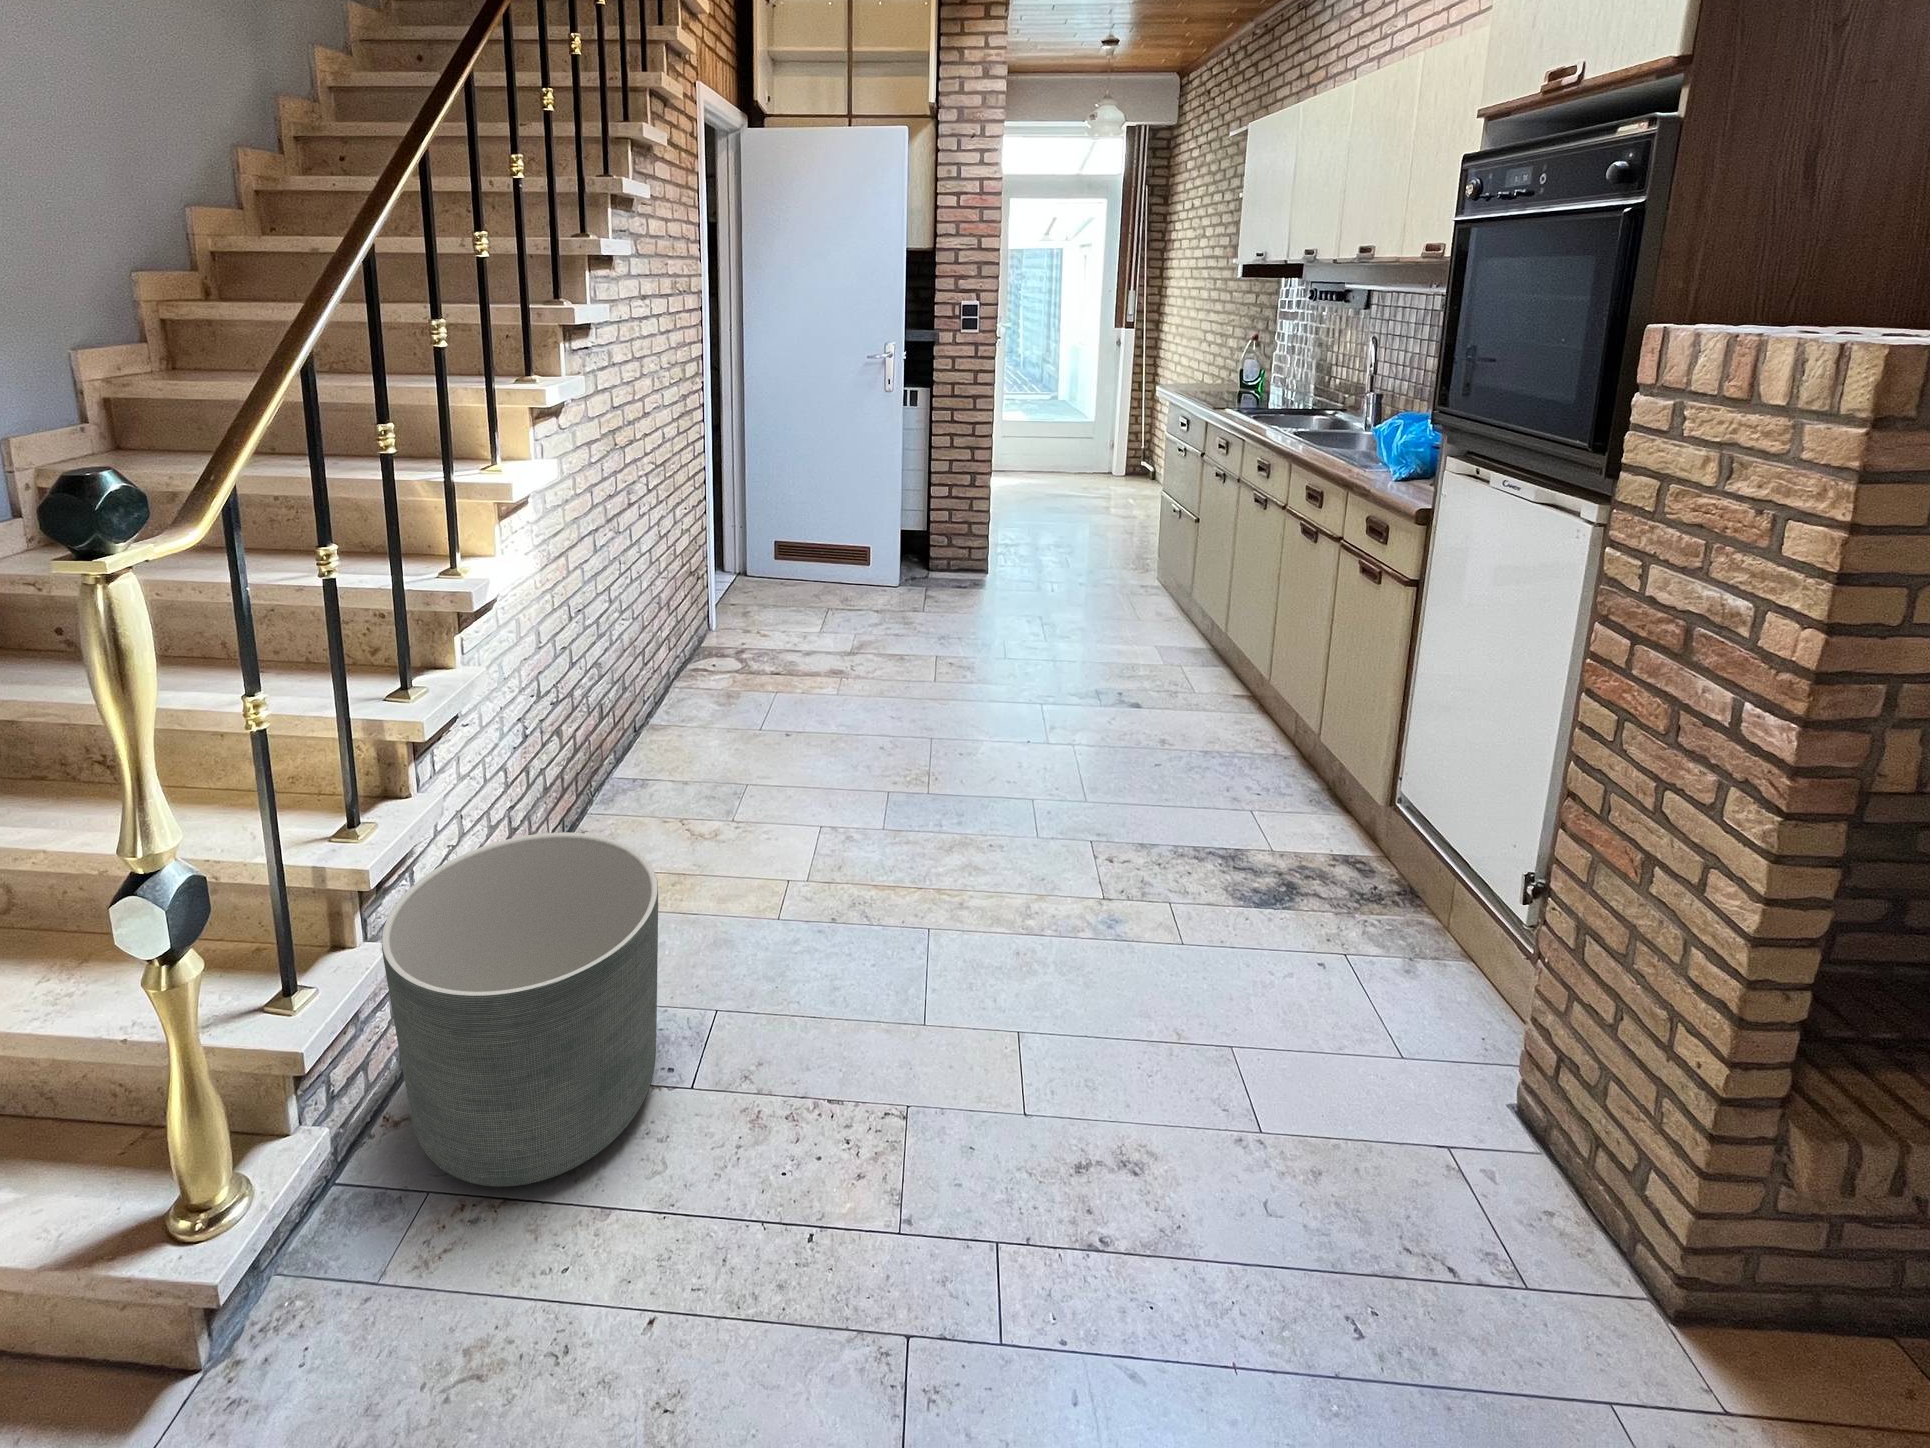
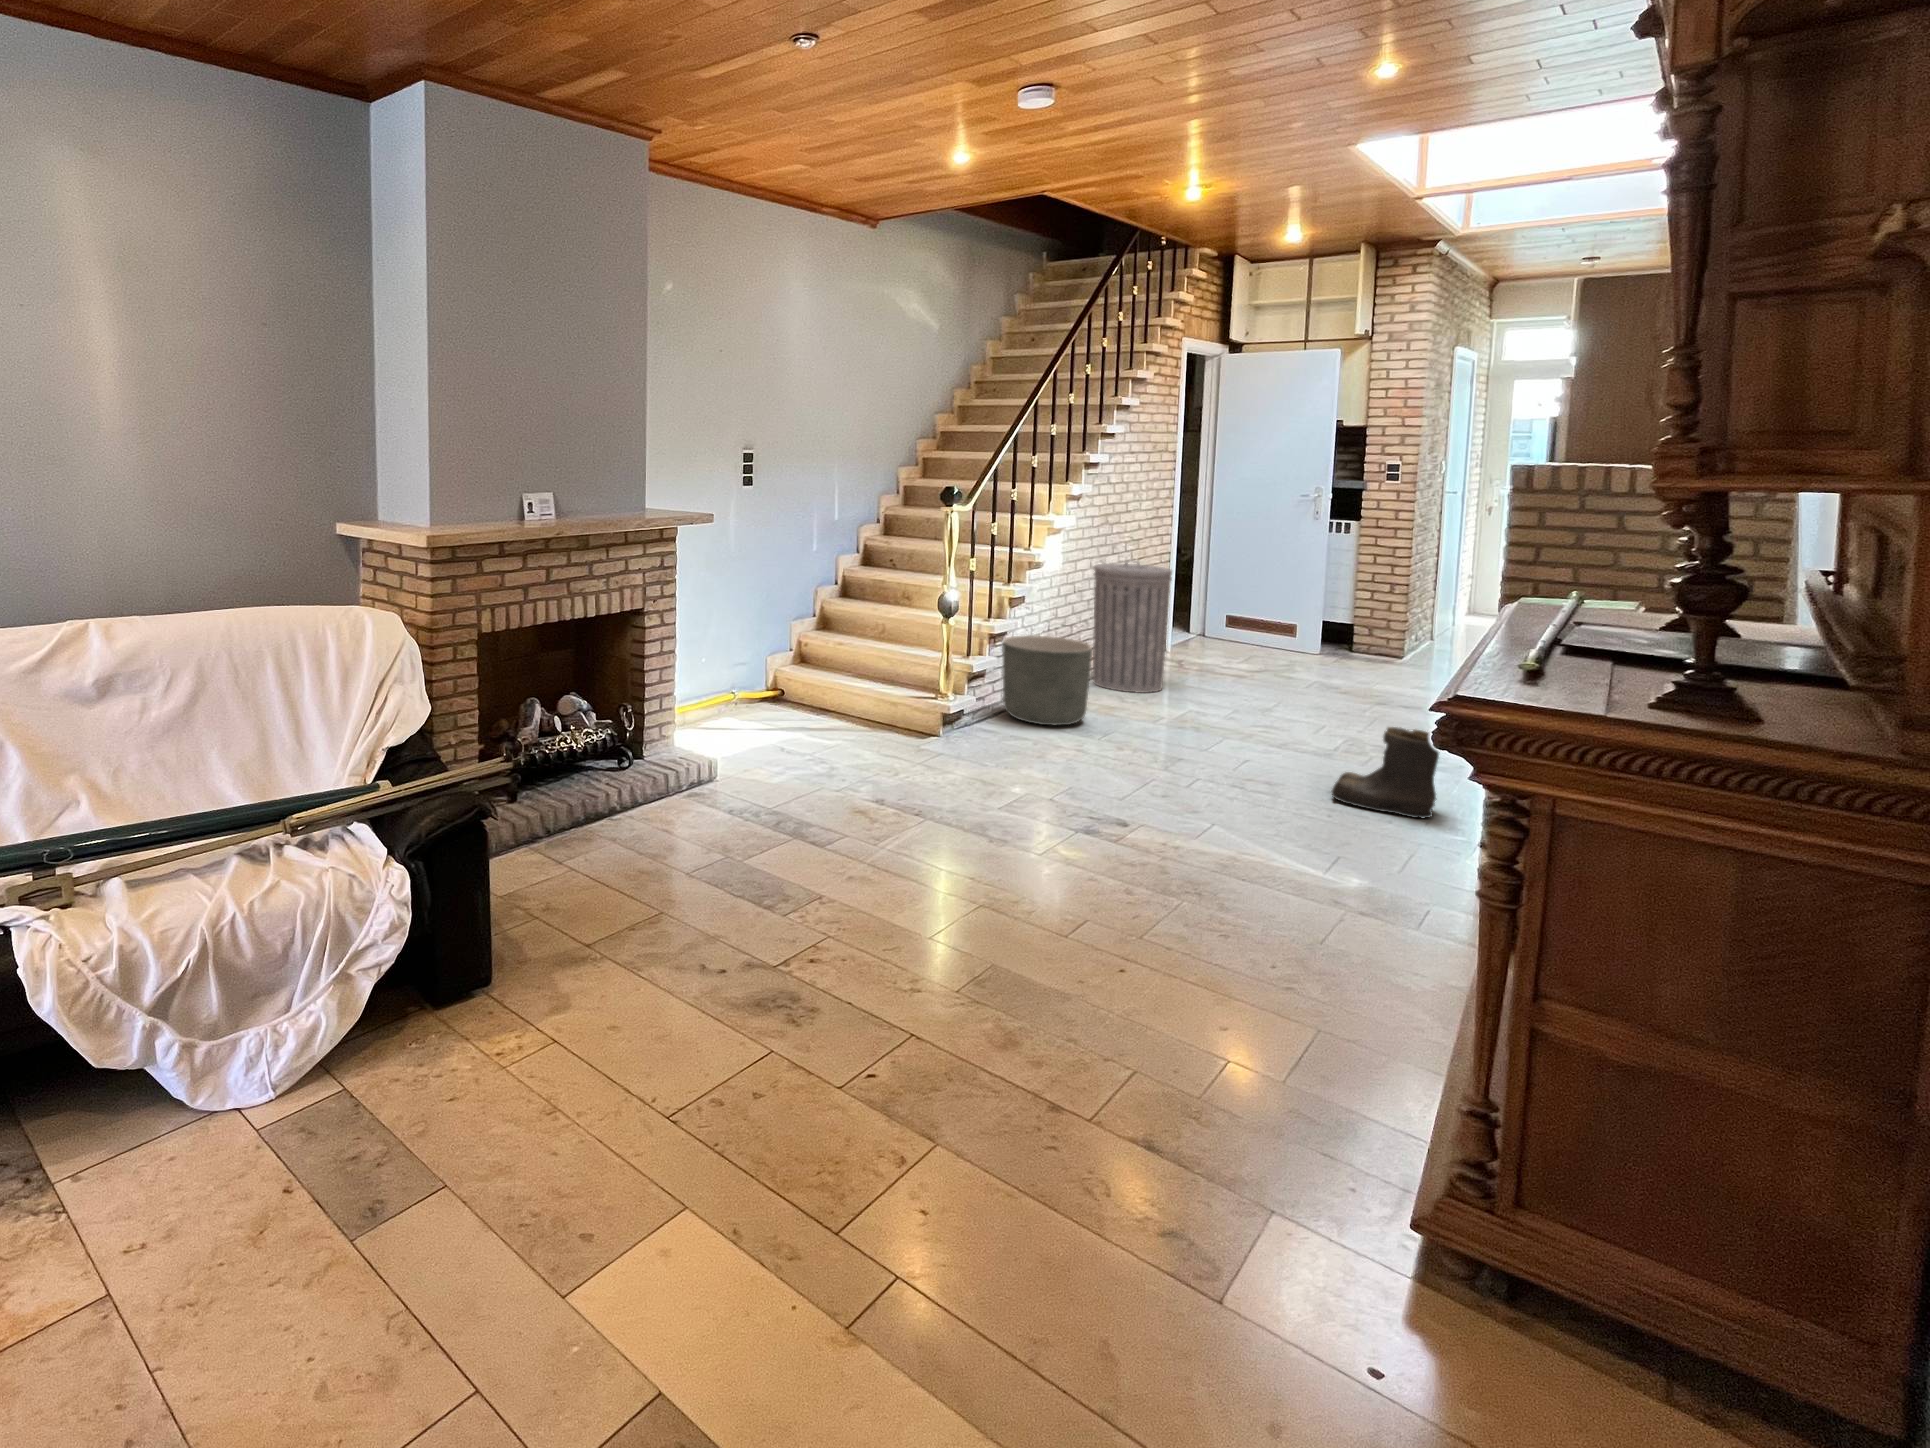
trash can: none [604,531,762,820] -> present [1093,562,1172,693]
boots: none [1358,1062,1701,1387] -> present [1332,727,1439,818]

